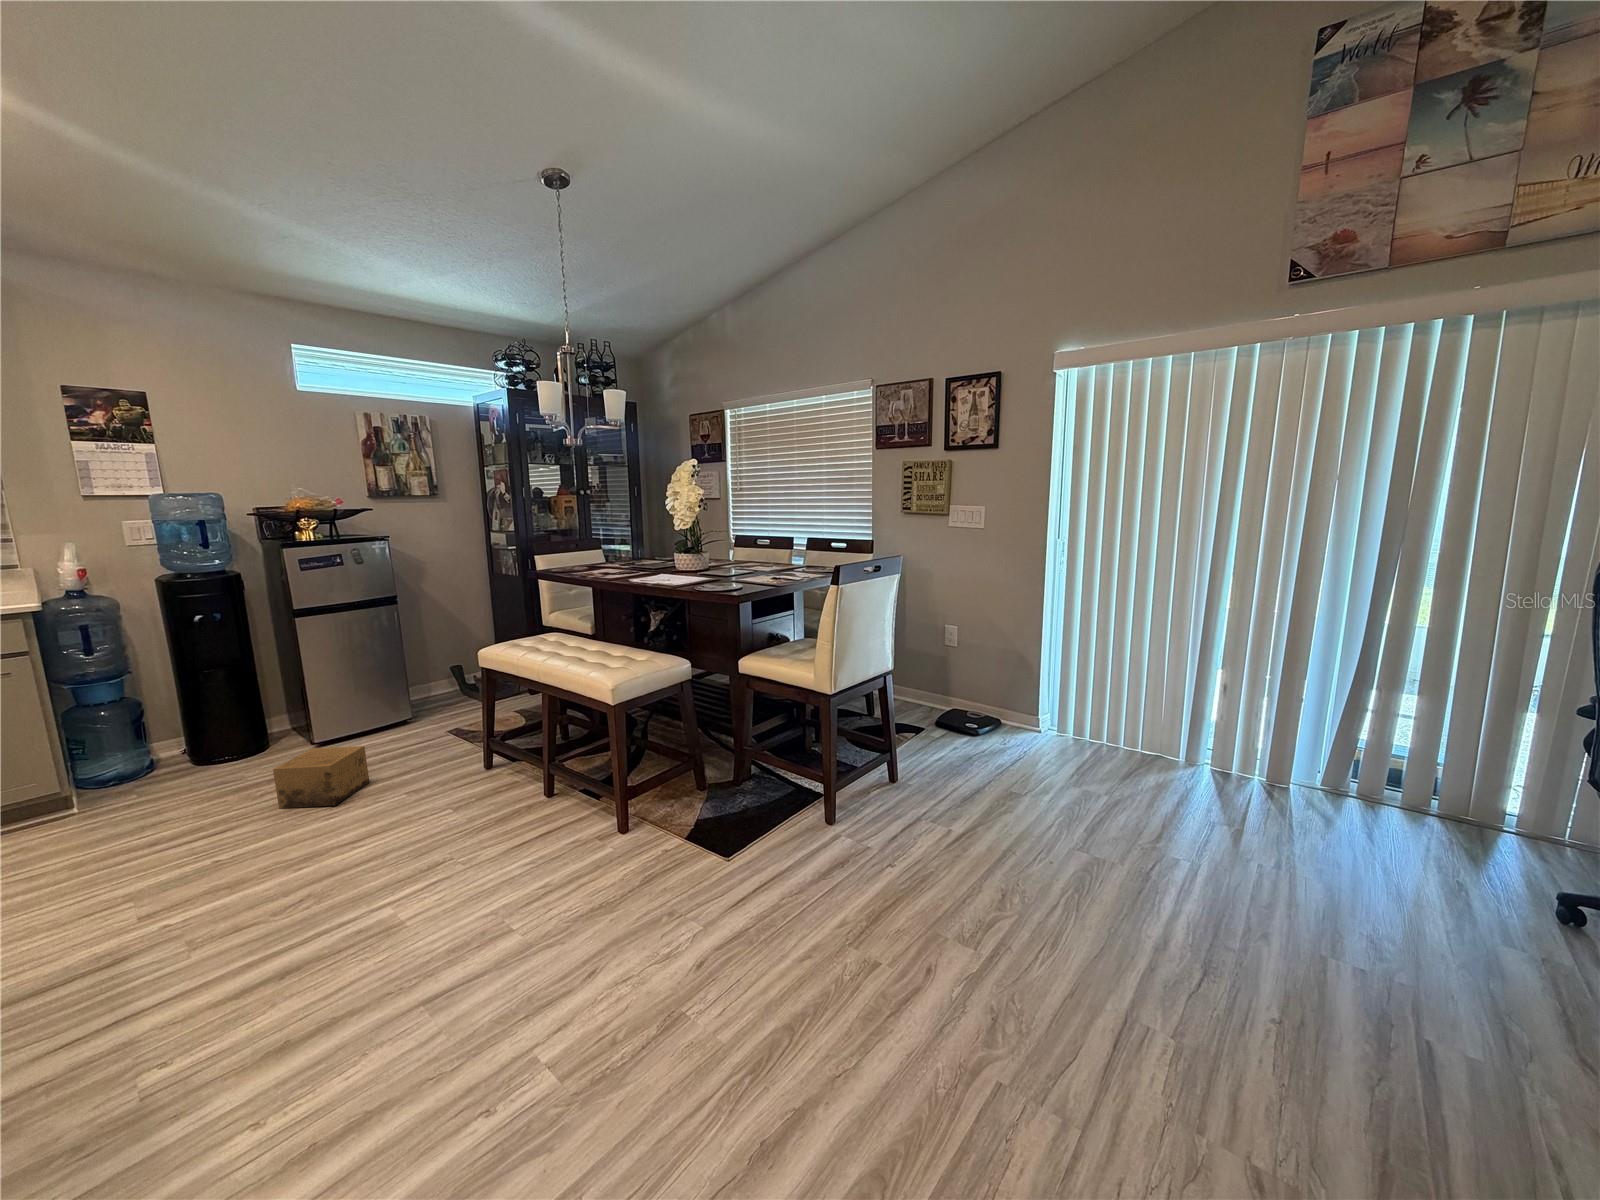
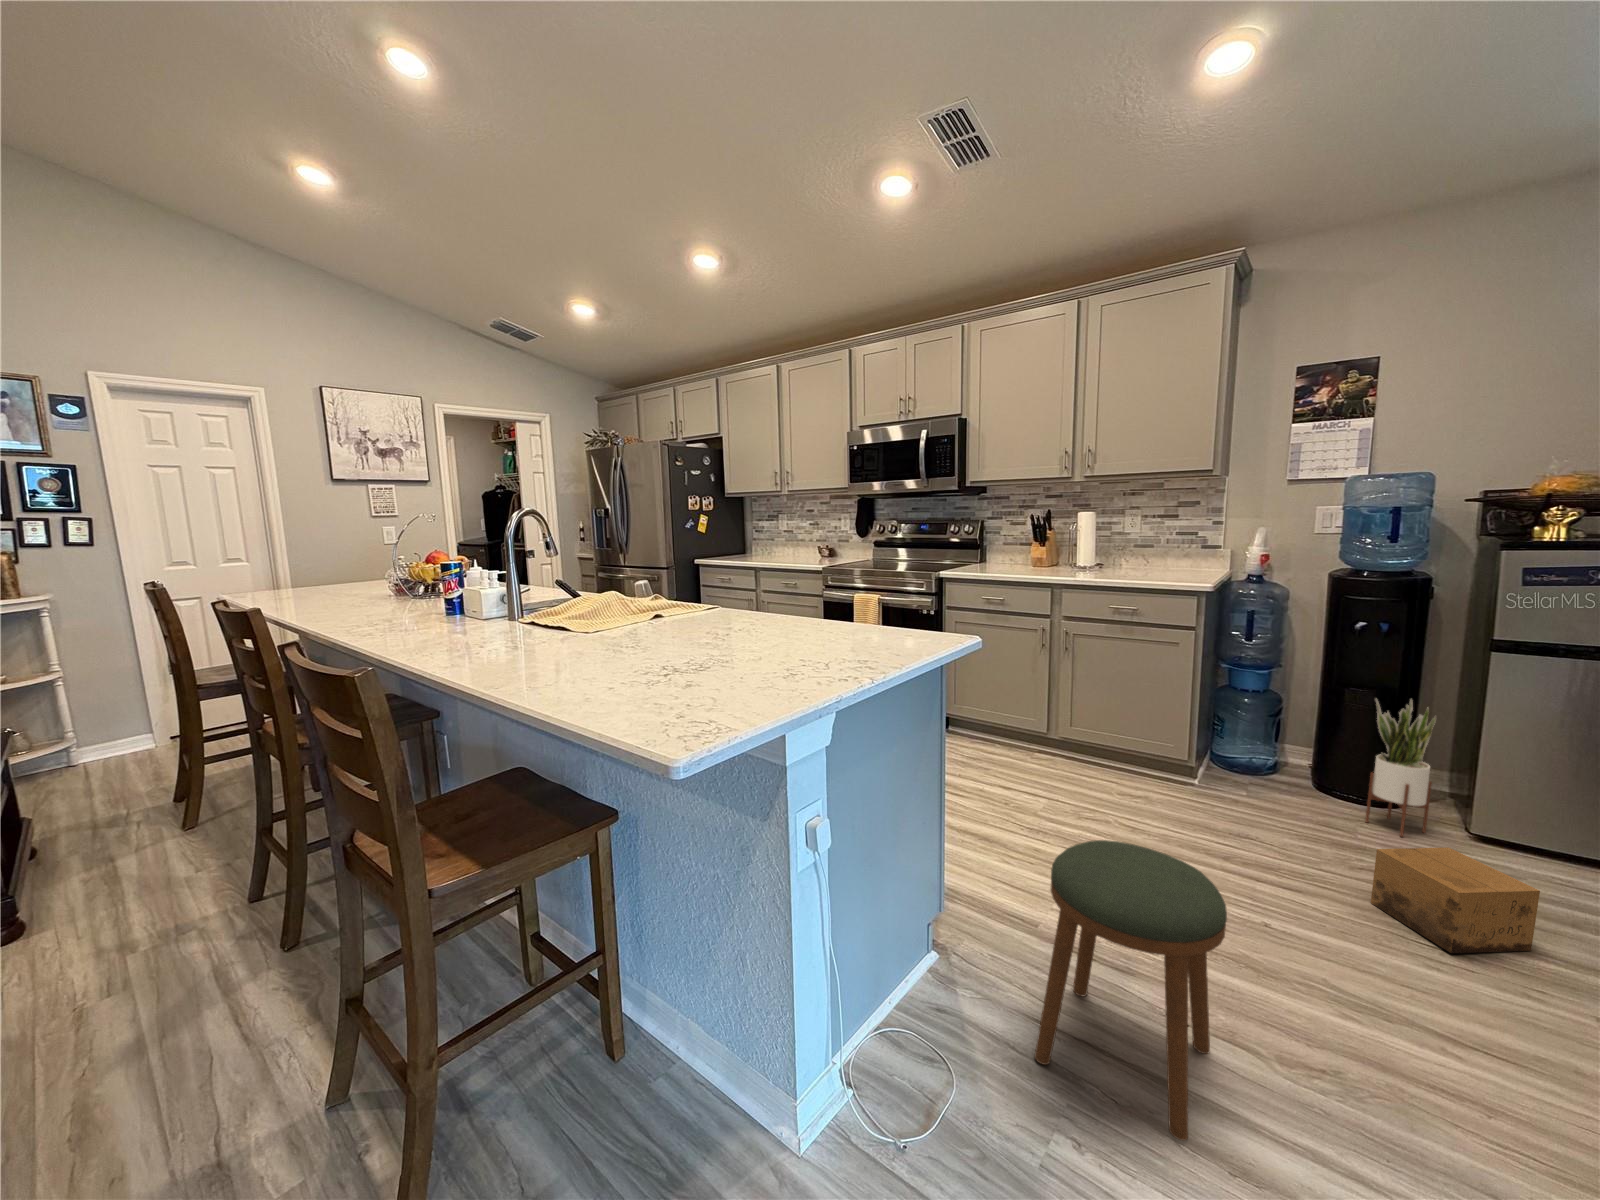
potted plant: none [230,664,291,768] -> present [1365,699,1436,836]
stool: none [22,816,242,1067] -> present [1035,840,1227,1140]

